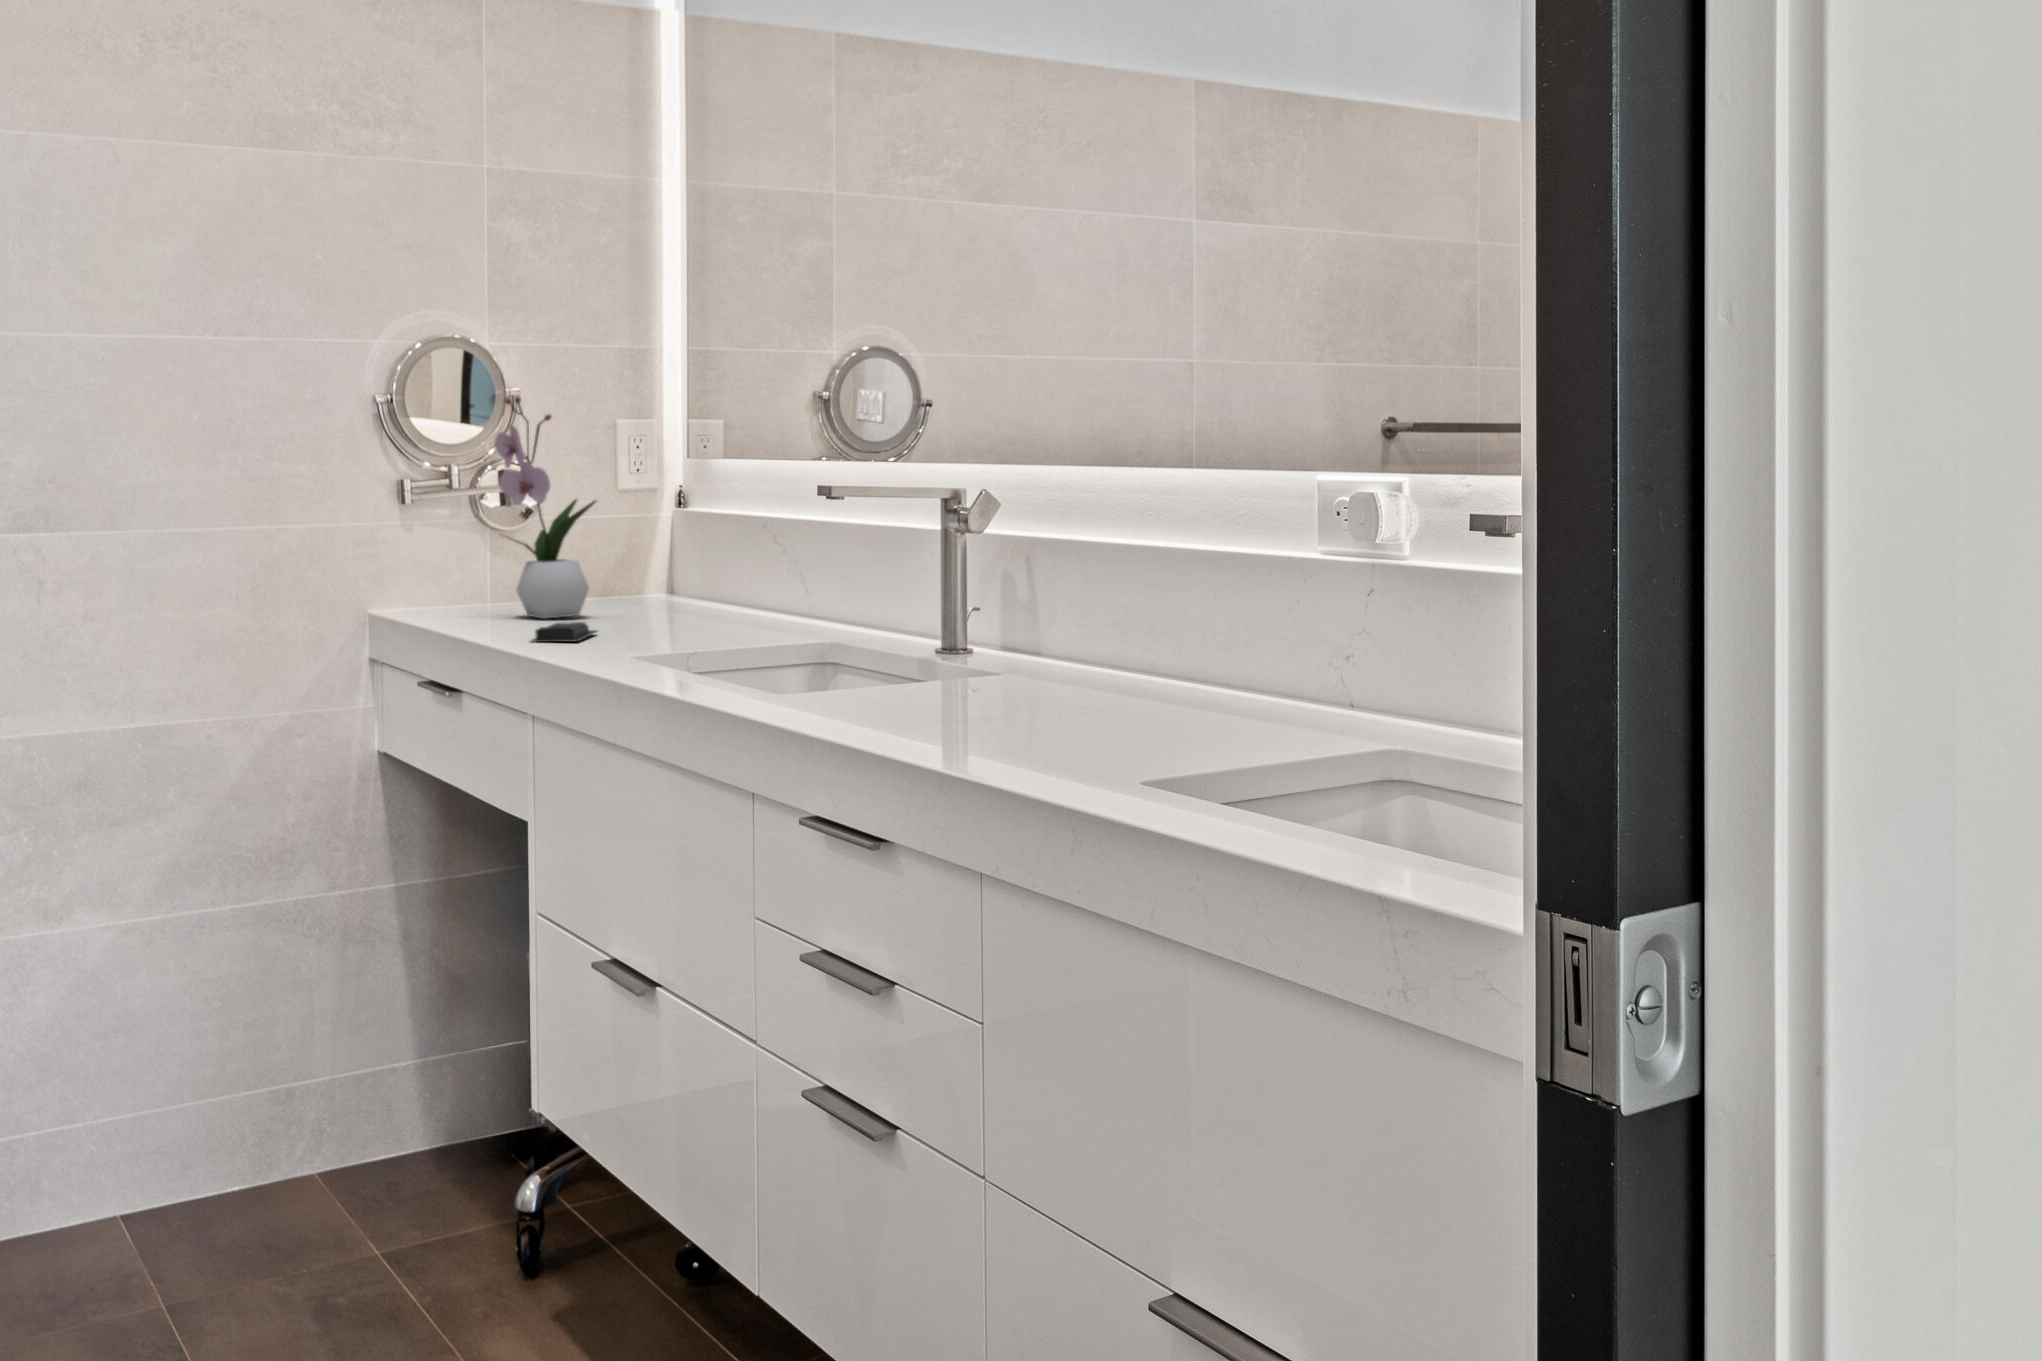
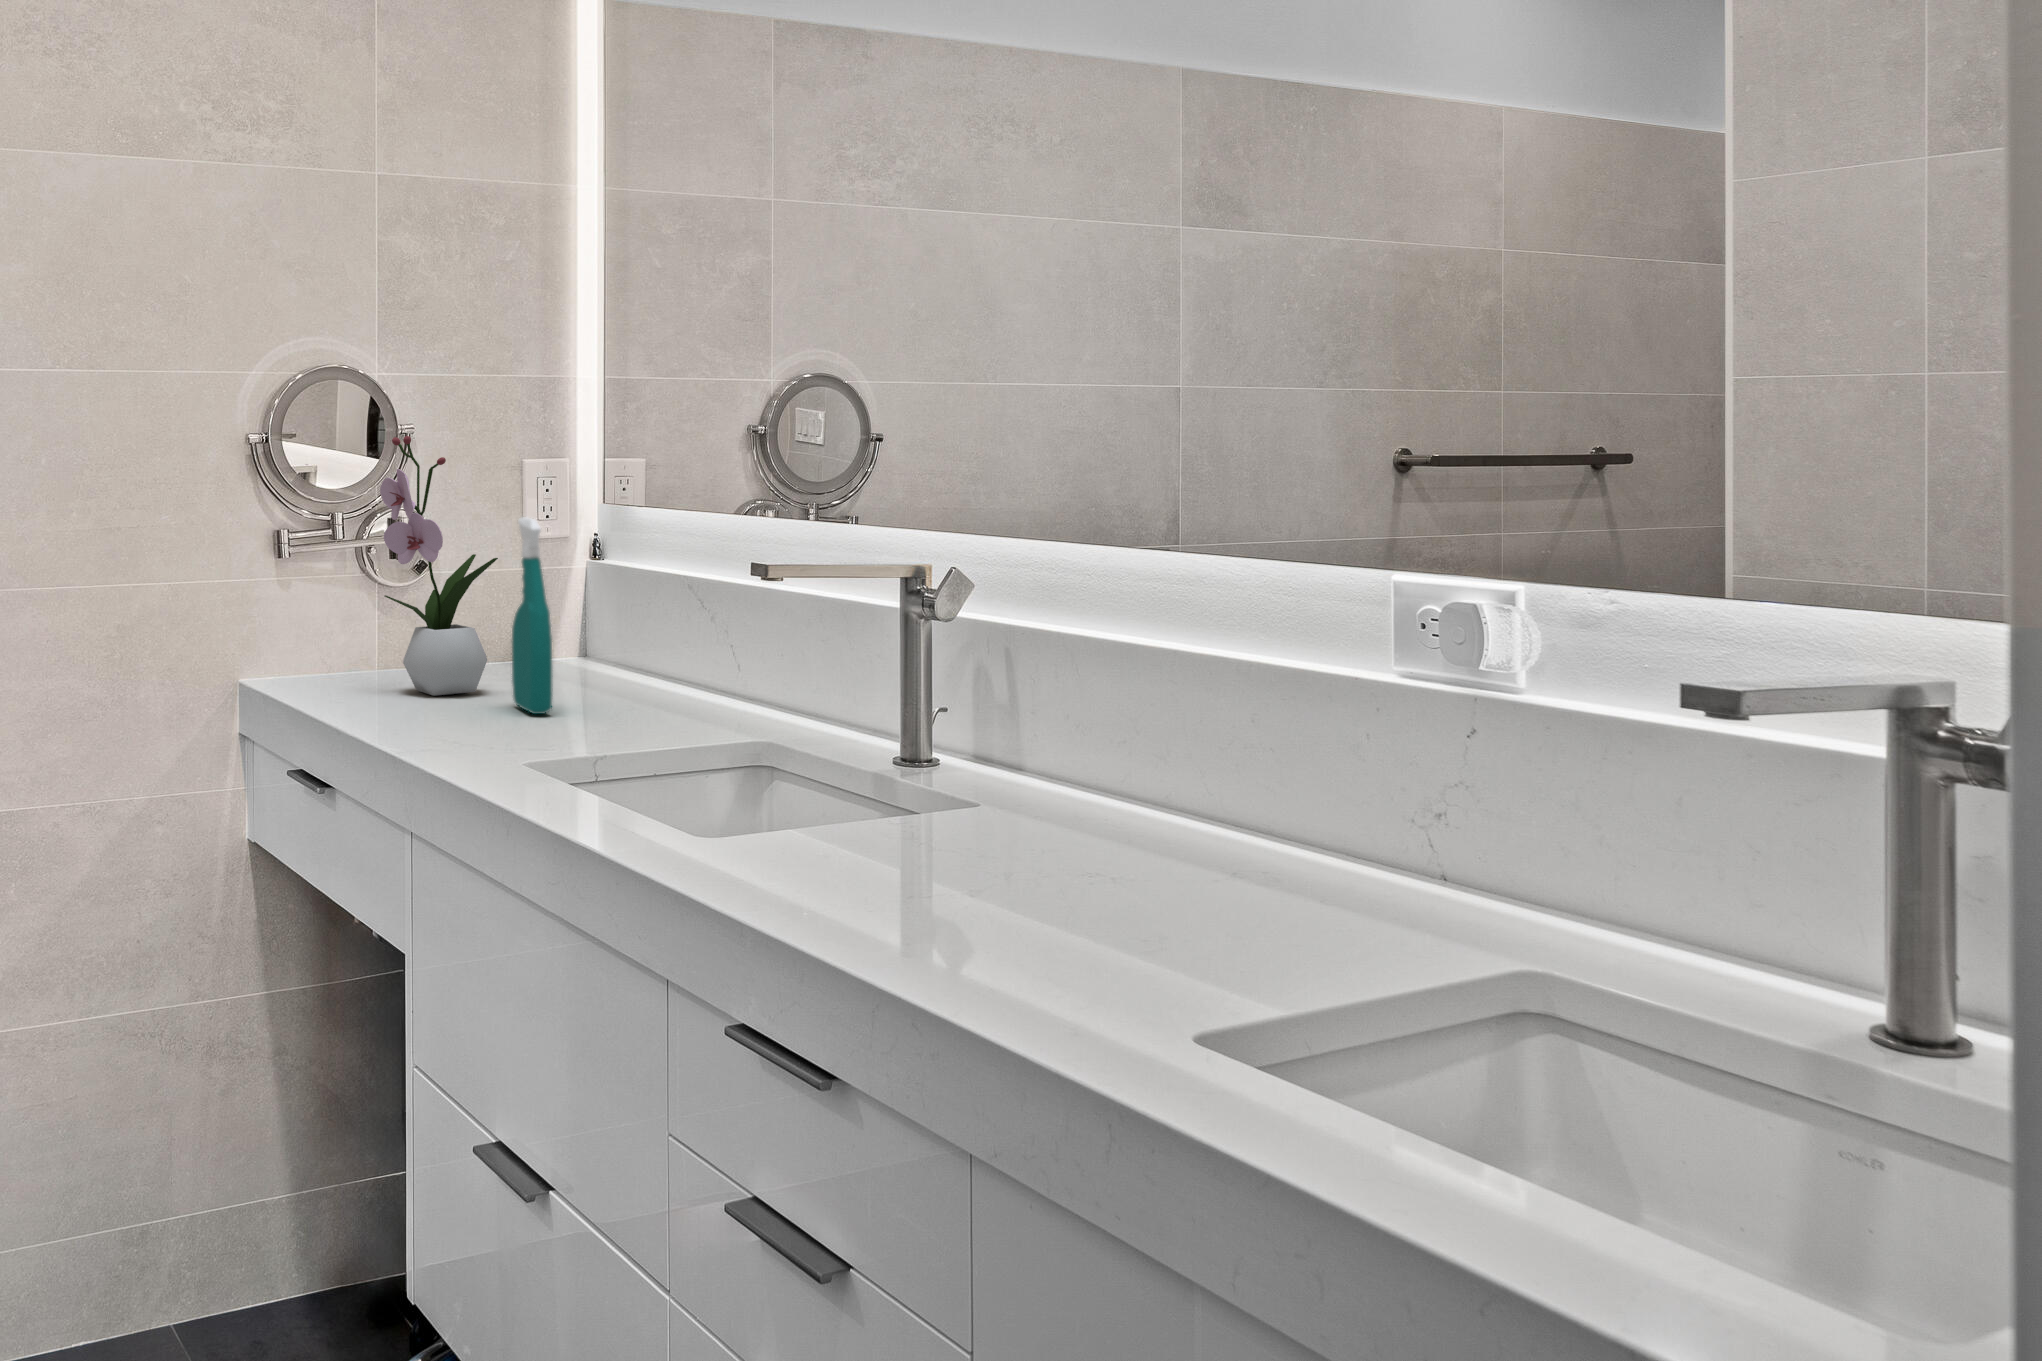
spray bottle: none [612,462,648,628] -> present [512,517,553,714]
soap bar: present [531,622,597,642] -> none [410,710,493,738]

